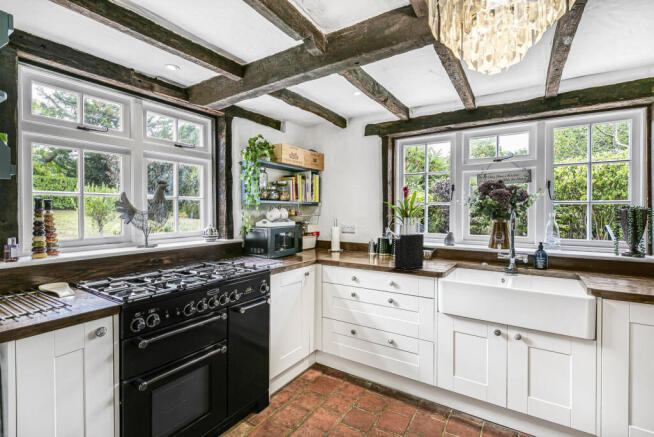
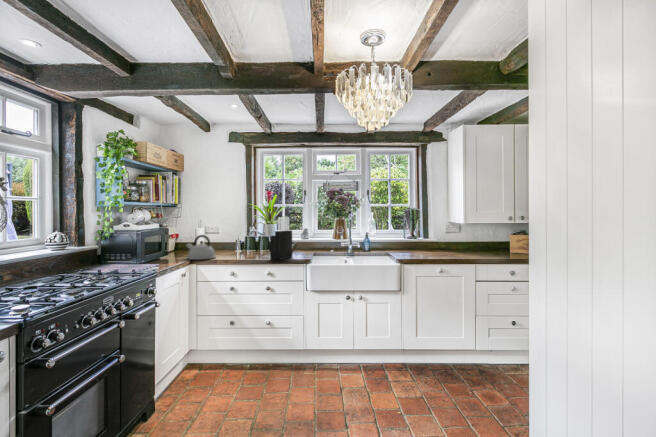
kettle: none [313,235,340,261] -> present [186,235,216,260]

